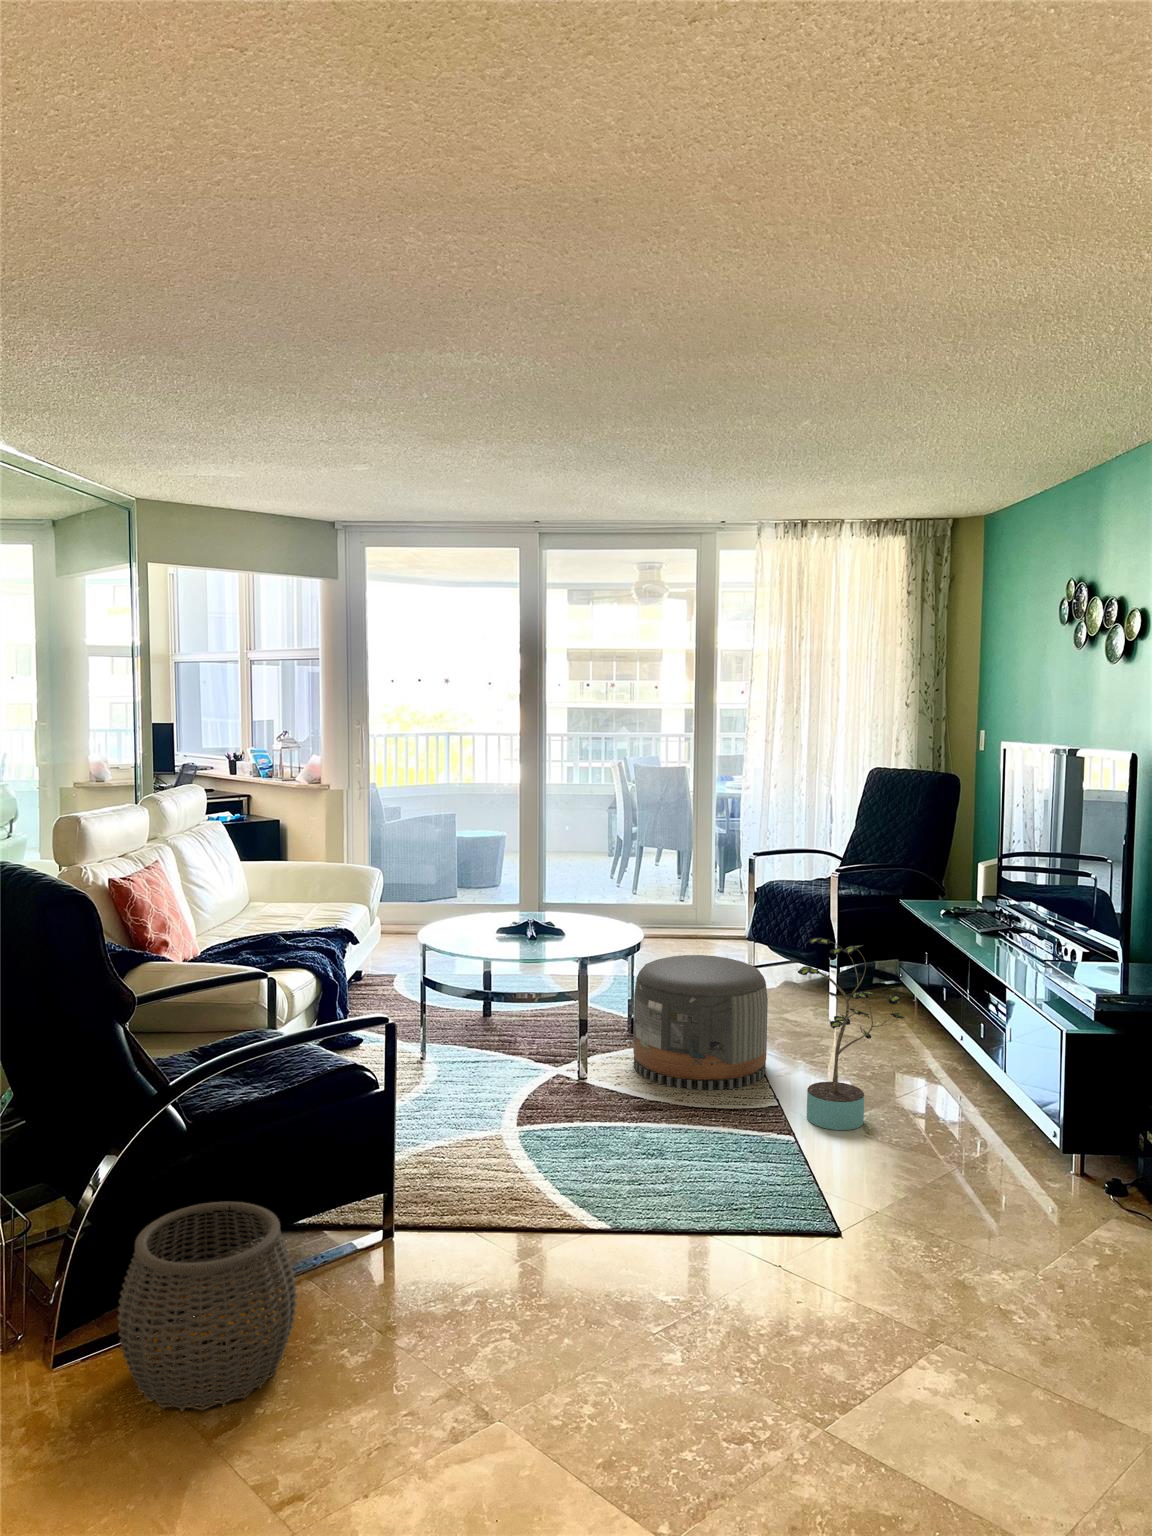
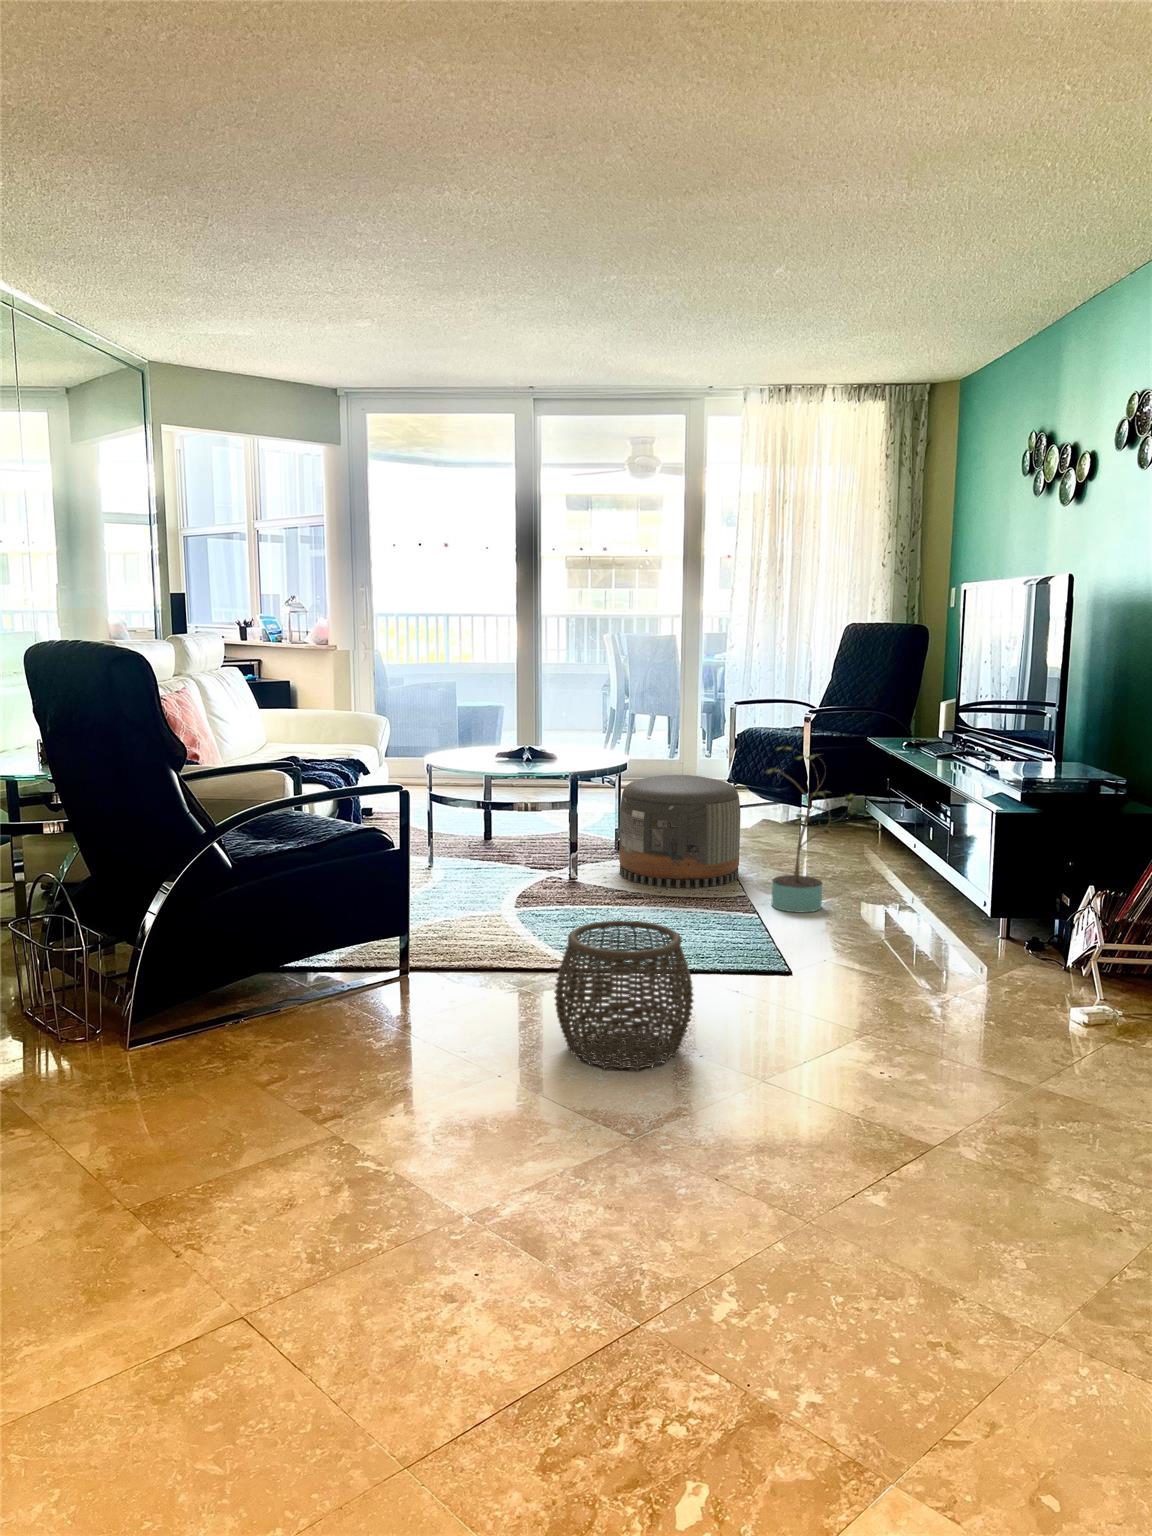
woven basket: present [118,1202,297,1411] -> present [554,920,693,1070]

